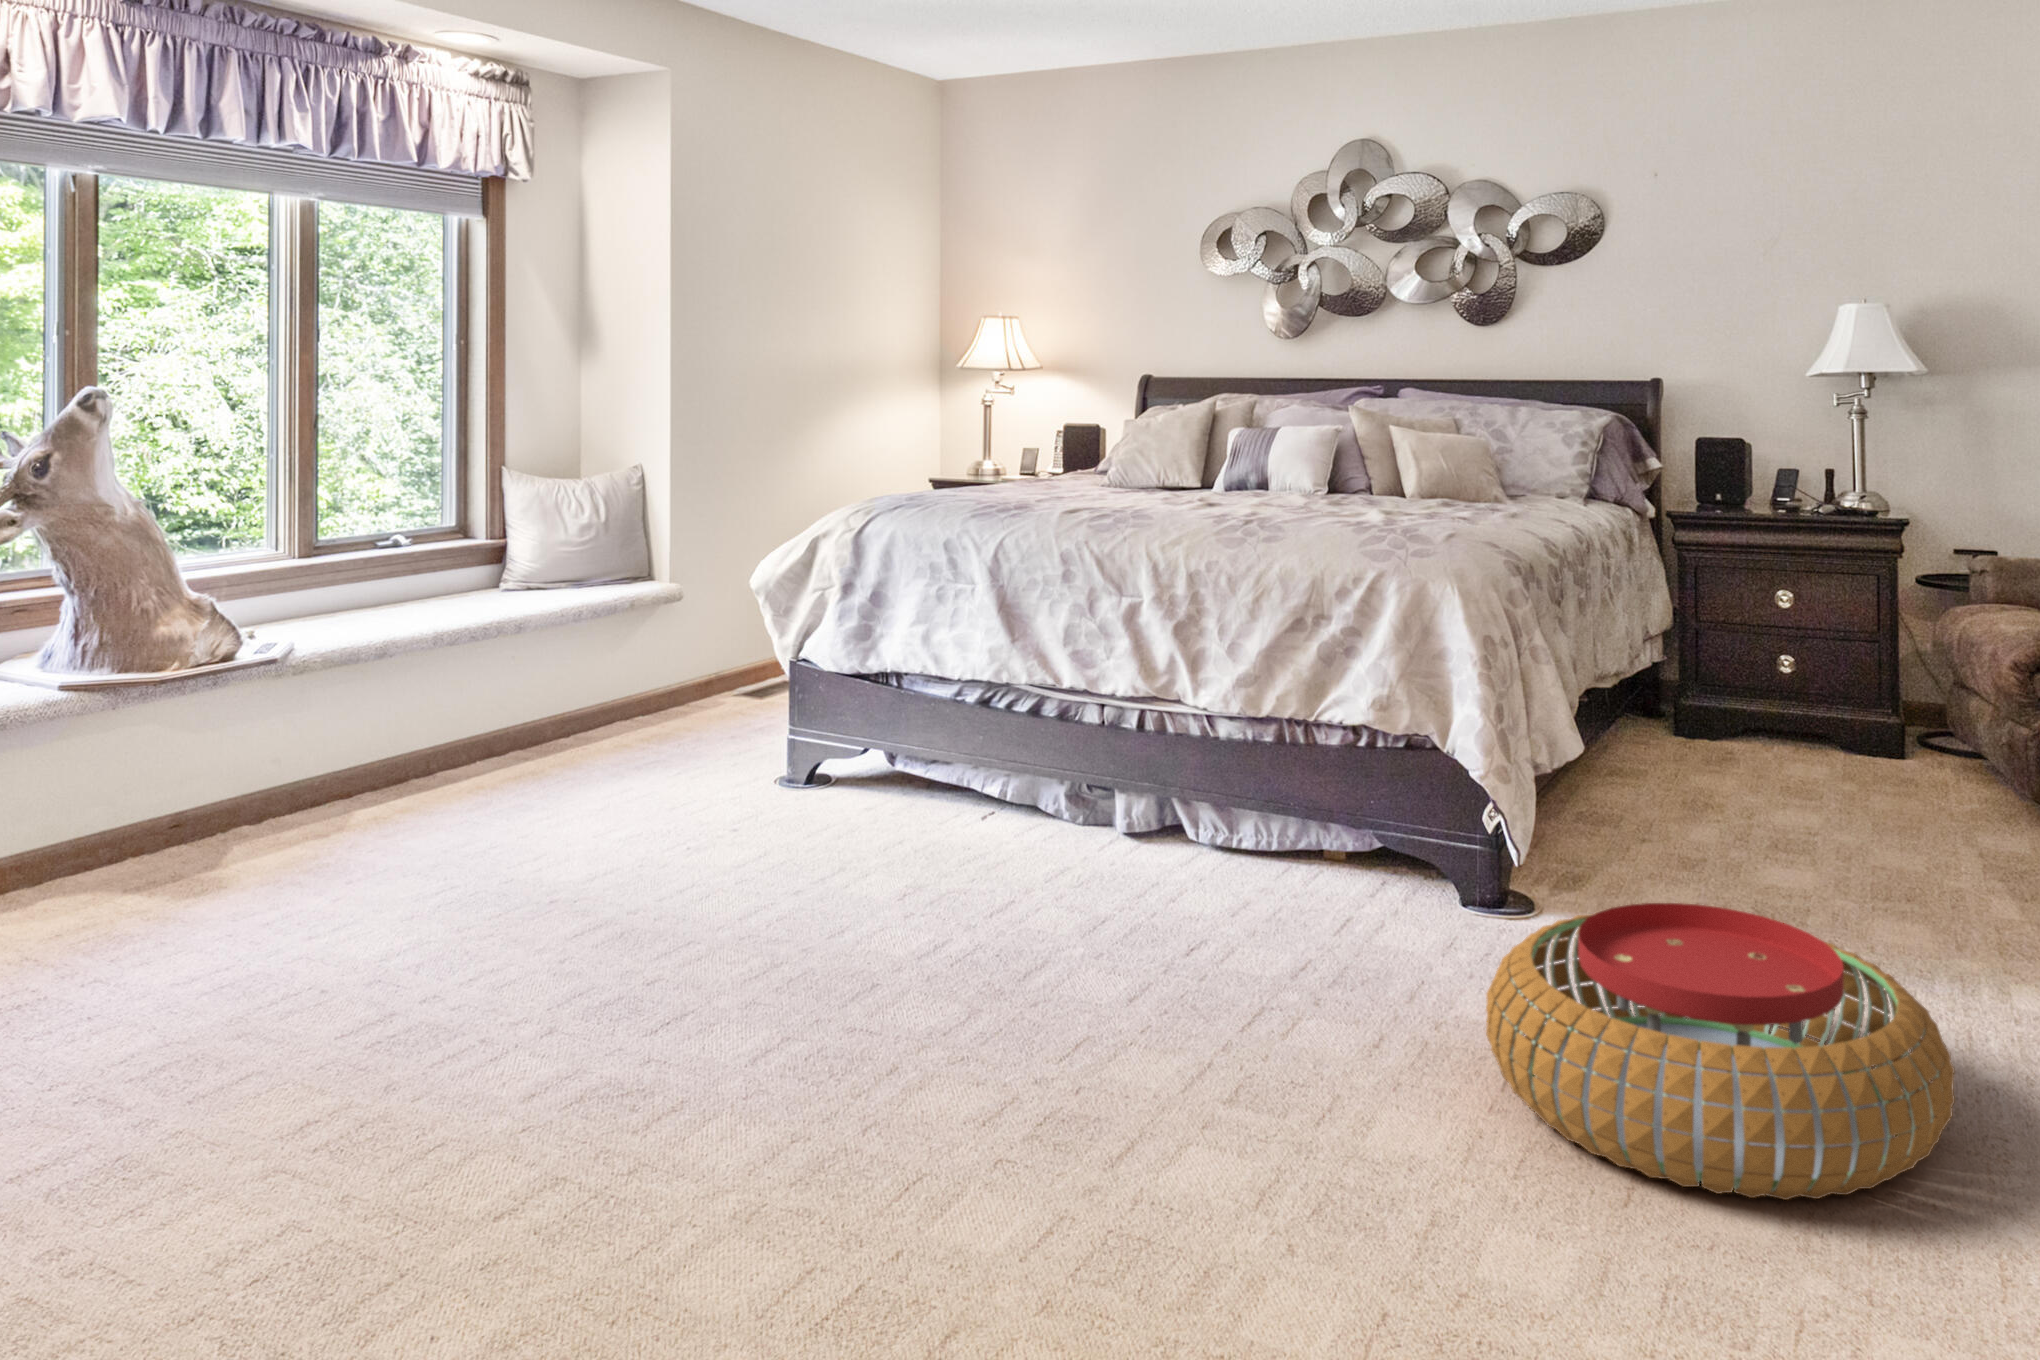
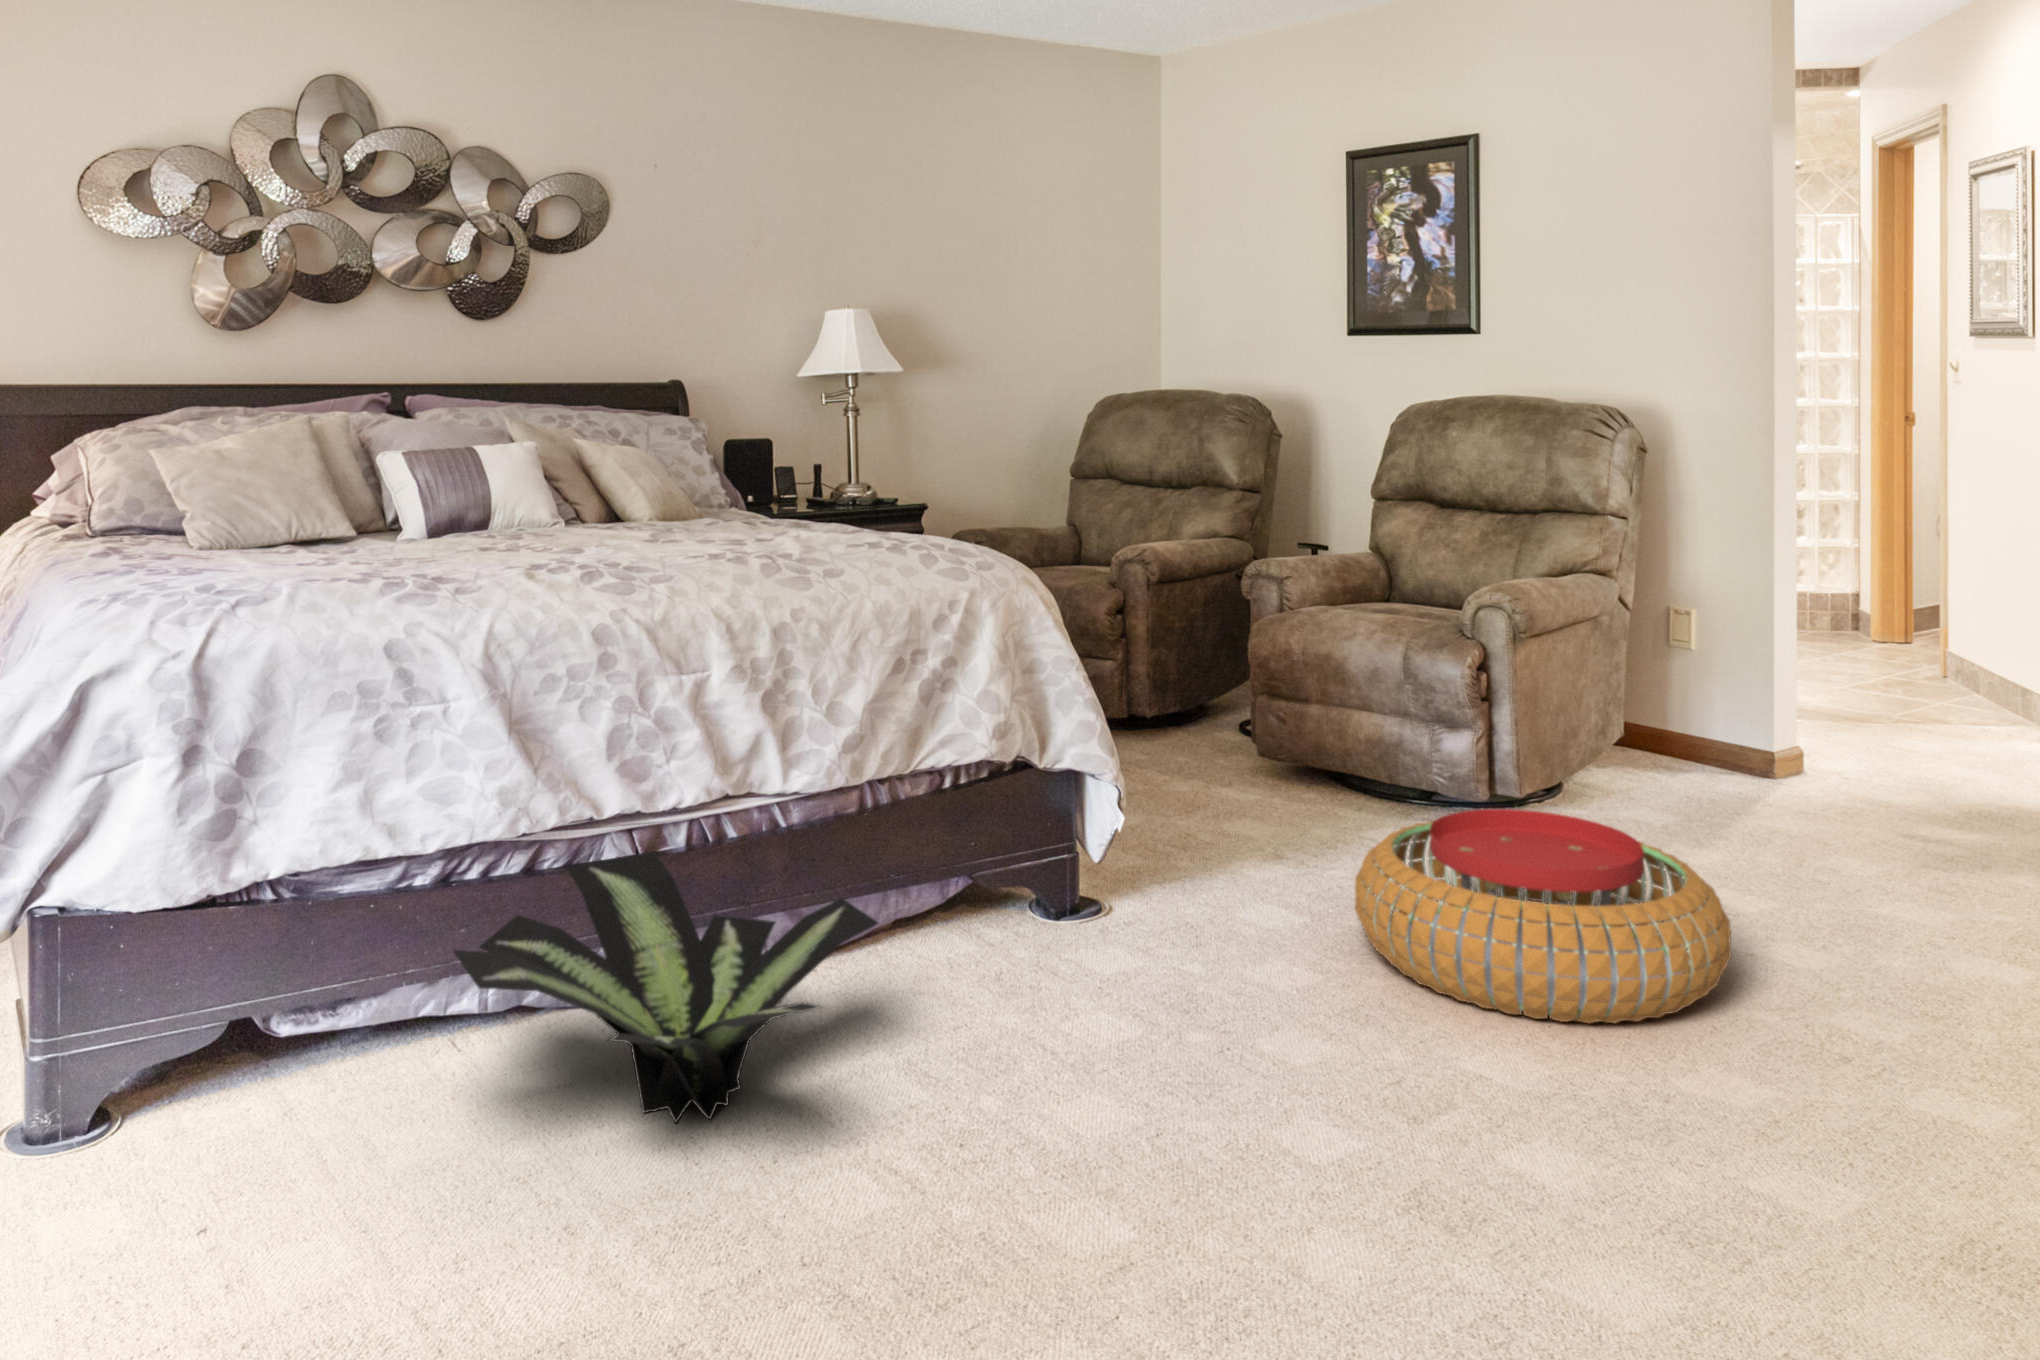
potted plant: none [822,712,1107,885] -> present [453,852,878,1123]

